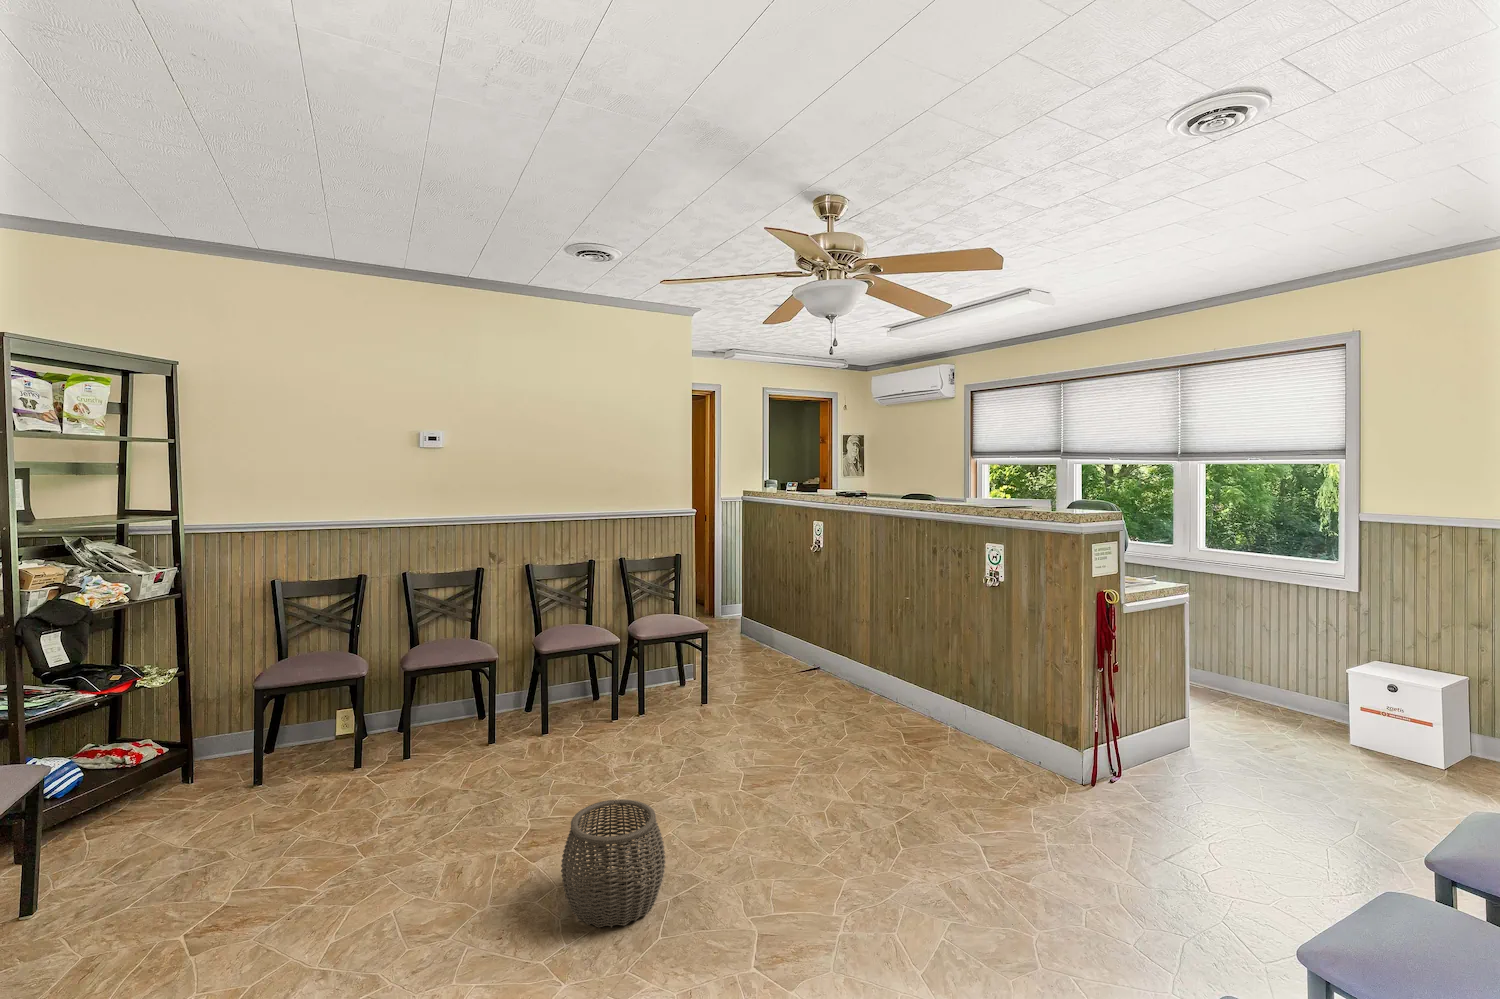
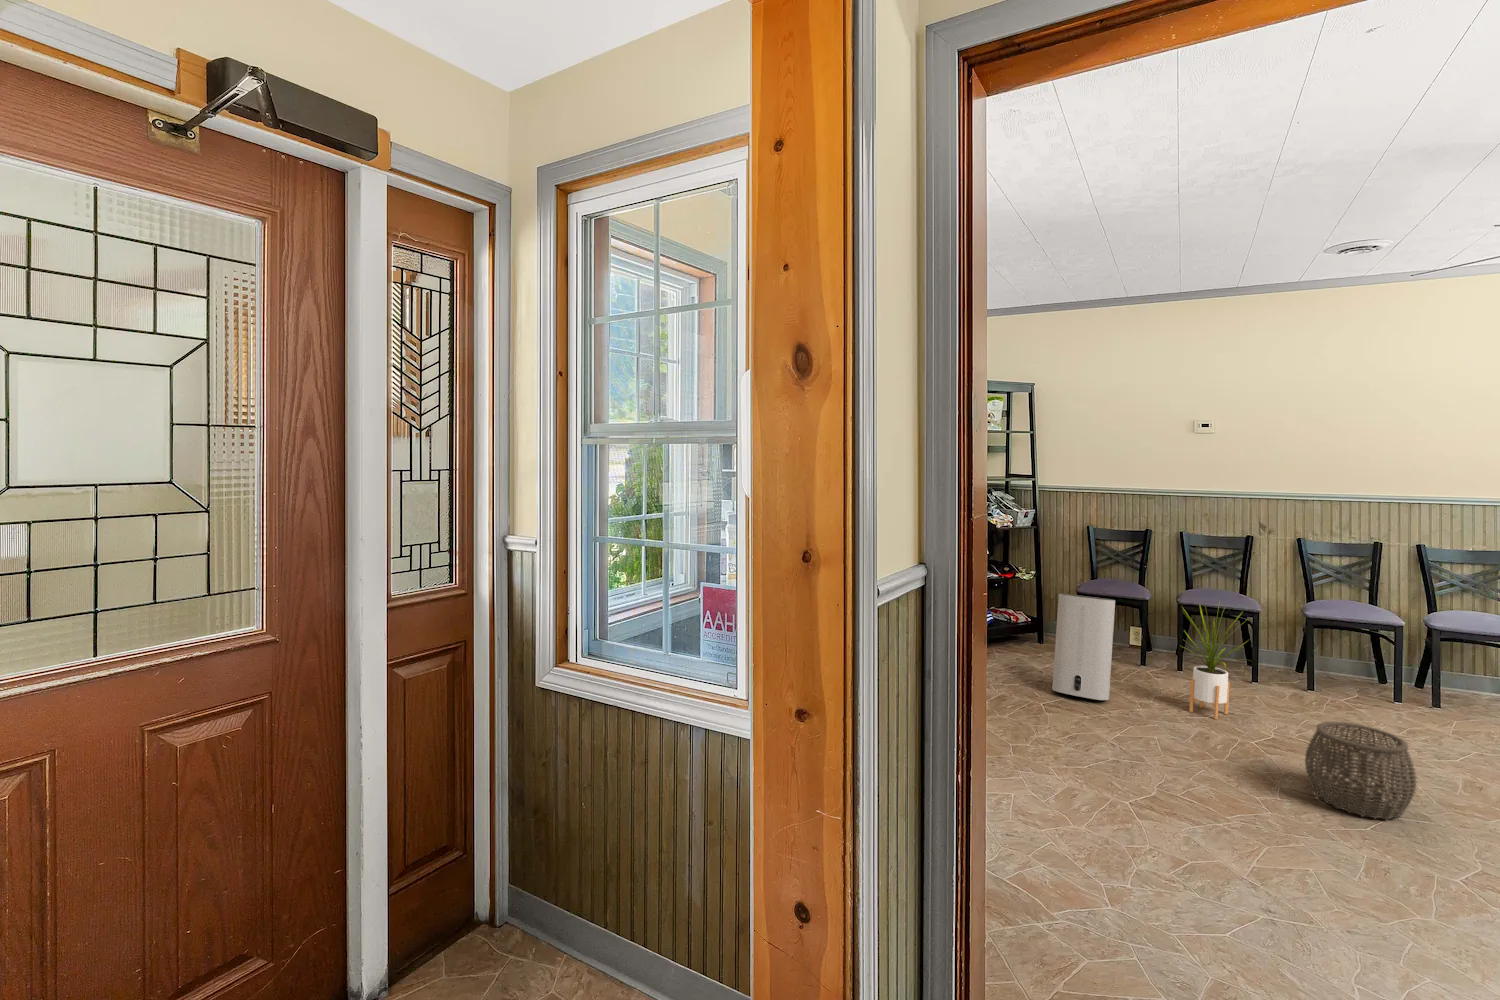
house plant: none [401,665,492,831] -> present [1181,605,1247,719]
air purifier: none [204,700,308,885] -> present [1052,594,1115,700]

